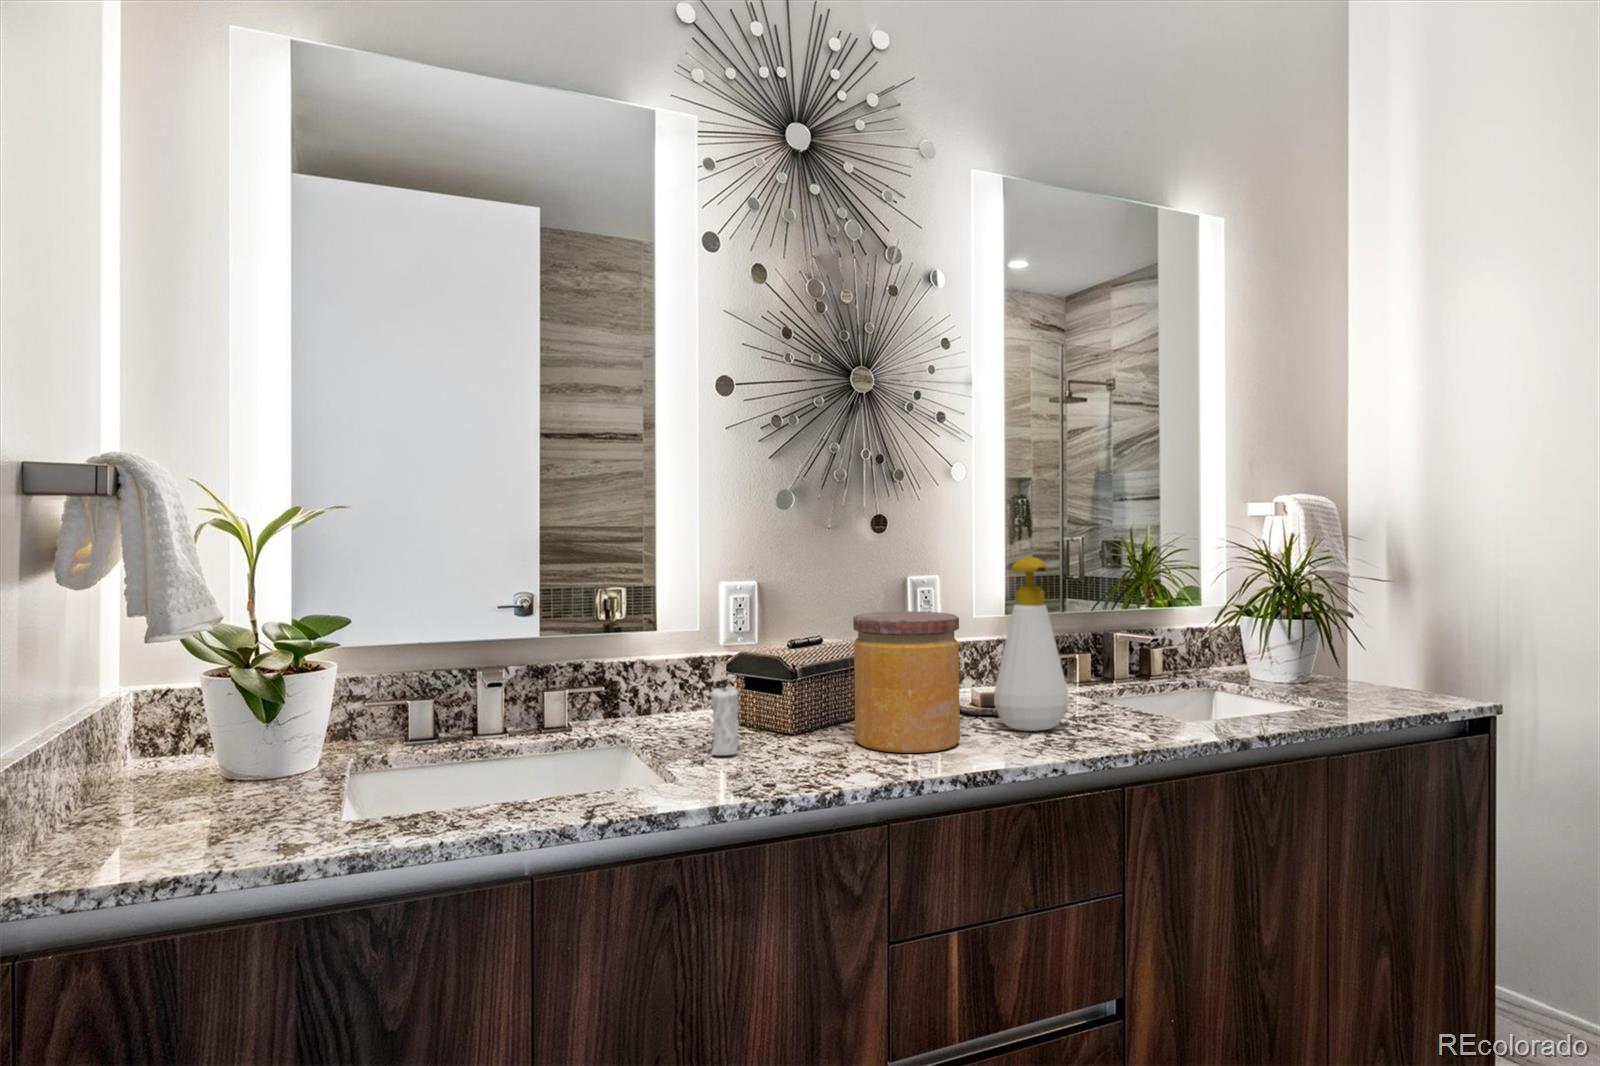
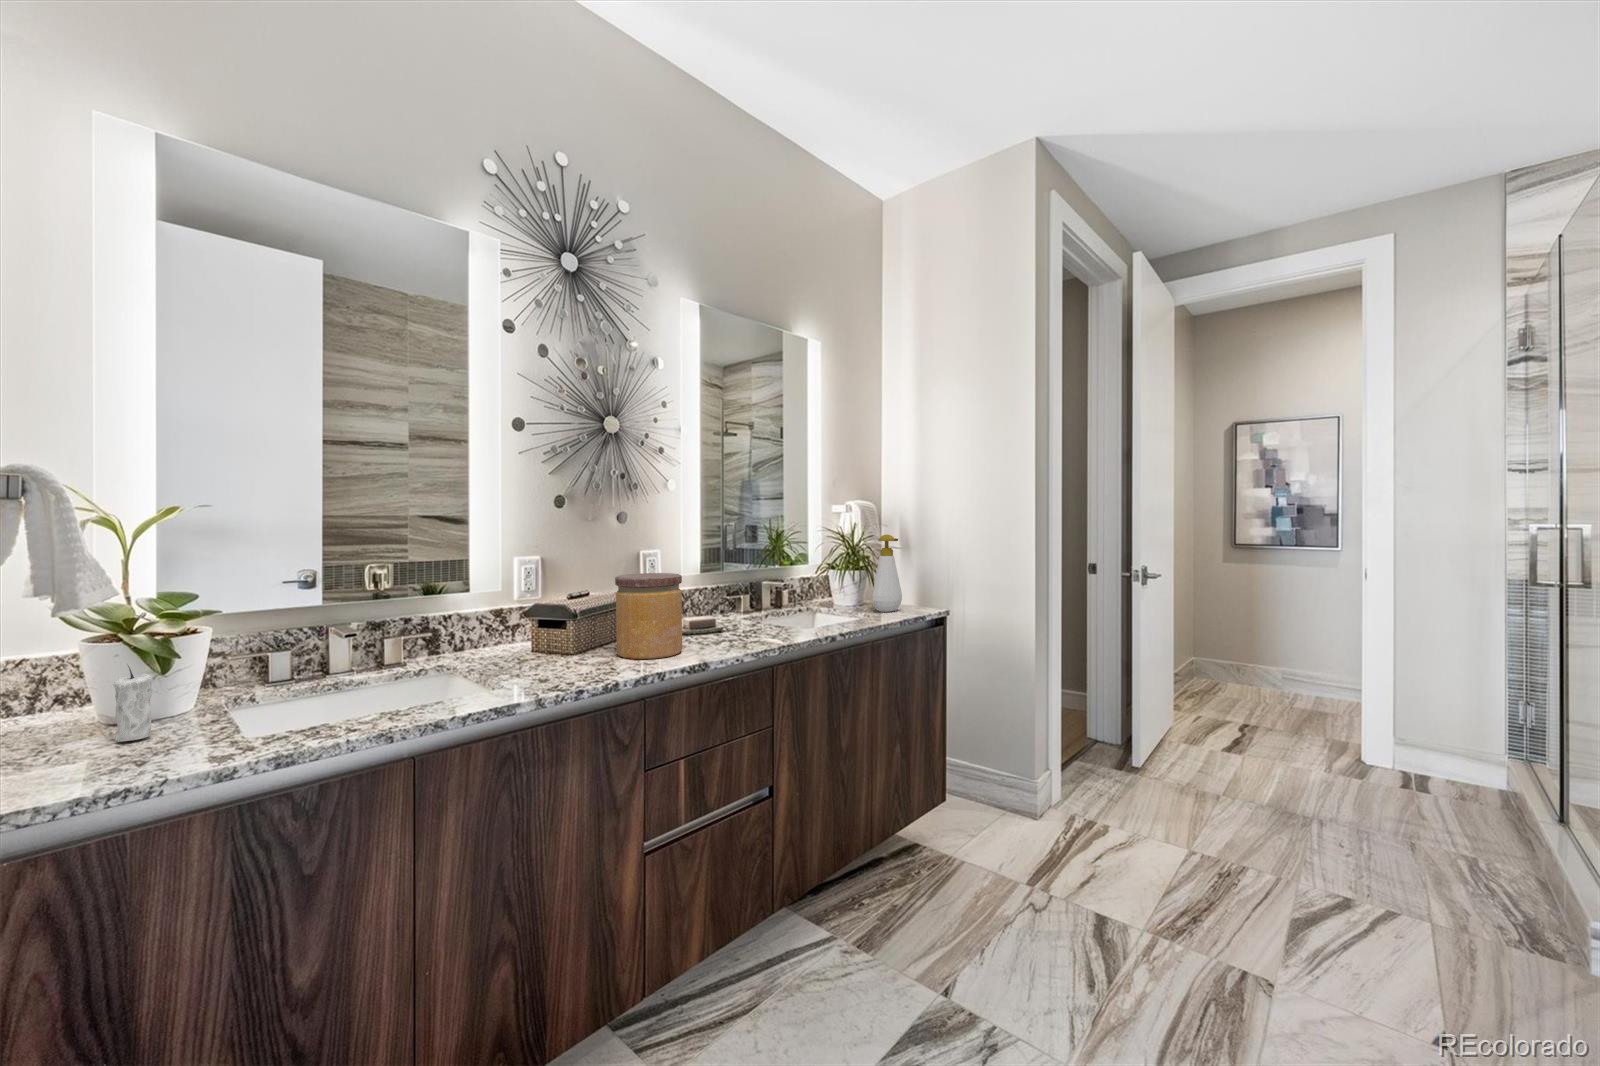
soap bottle: present [994,557,1069,731] -> present [872,535,902,612]
candle: present [711,686,740,755] -> present [113,666,152,742]

